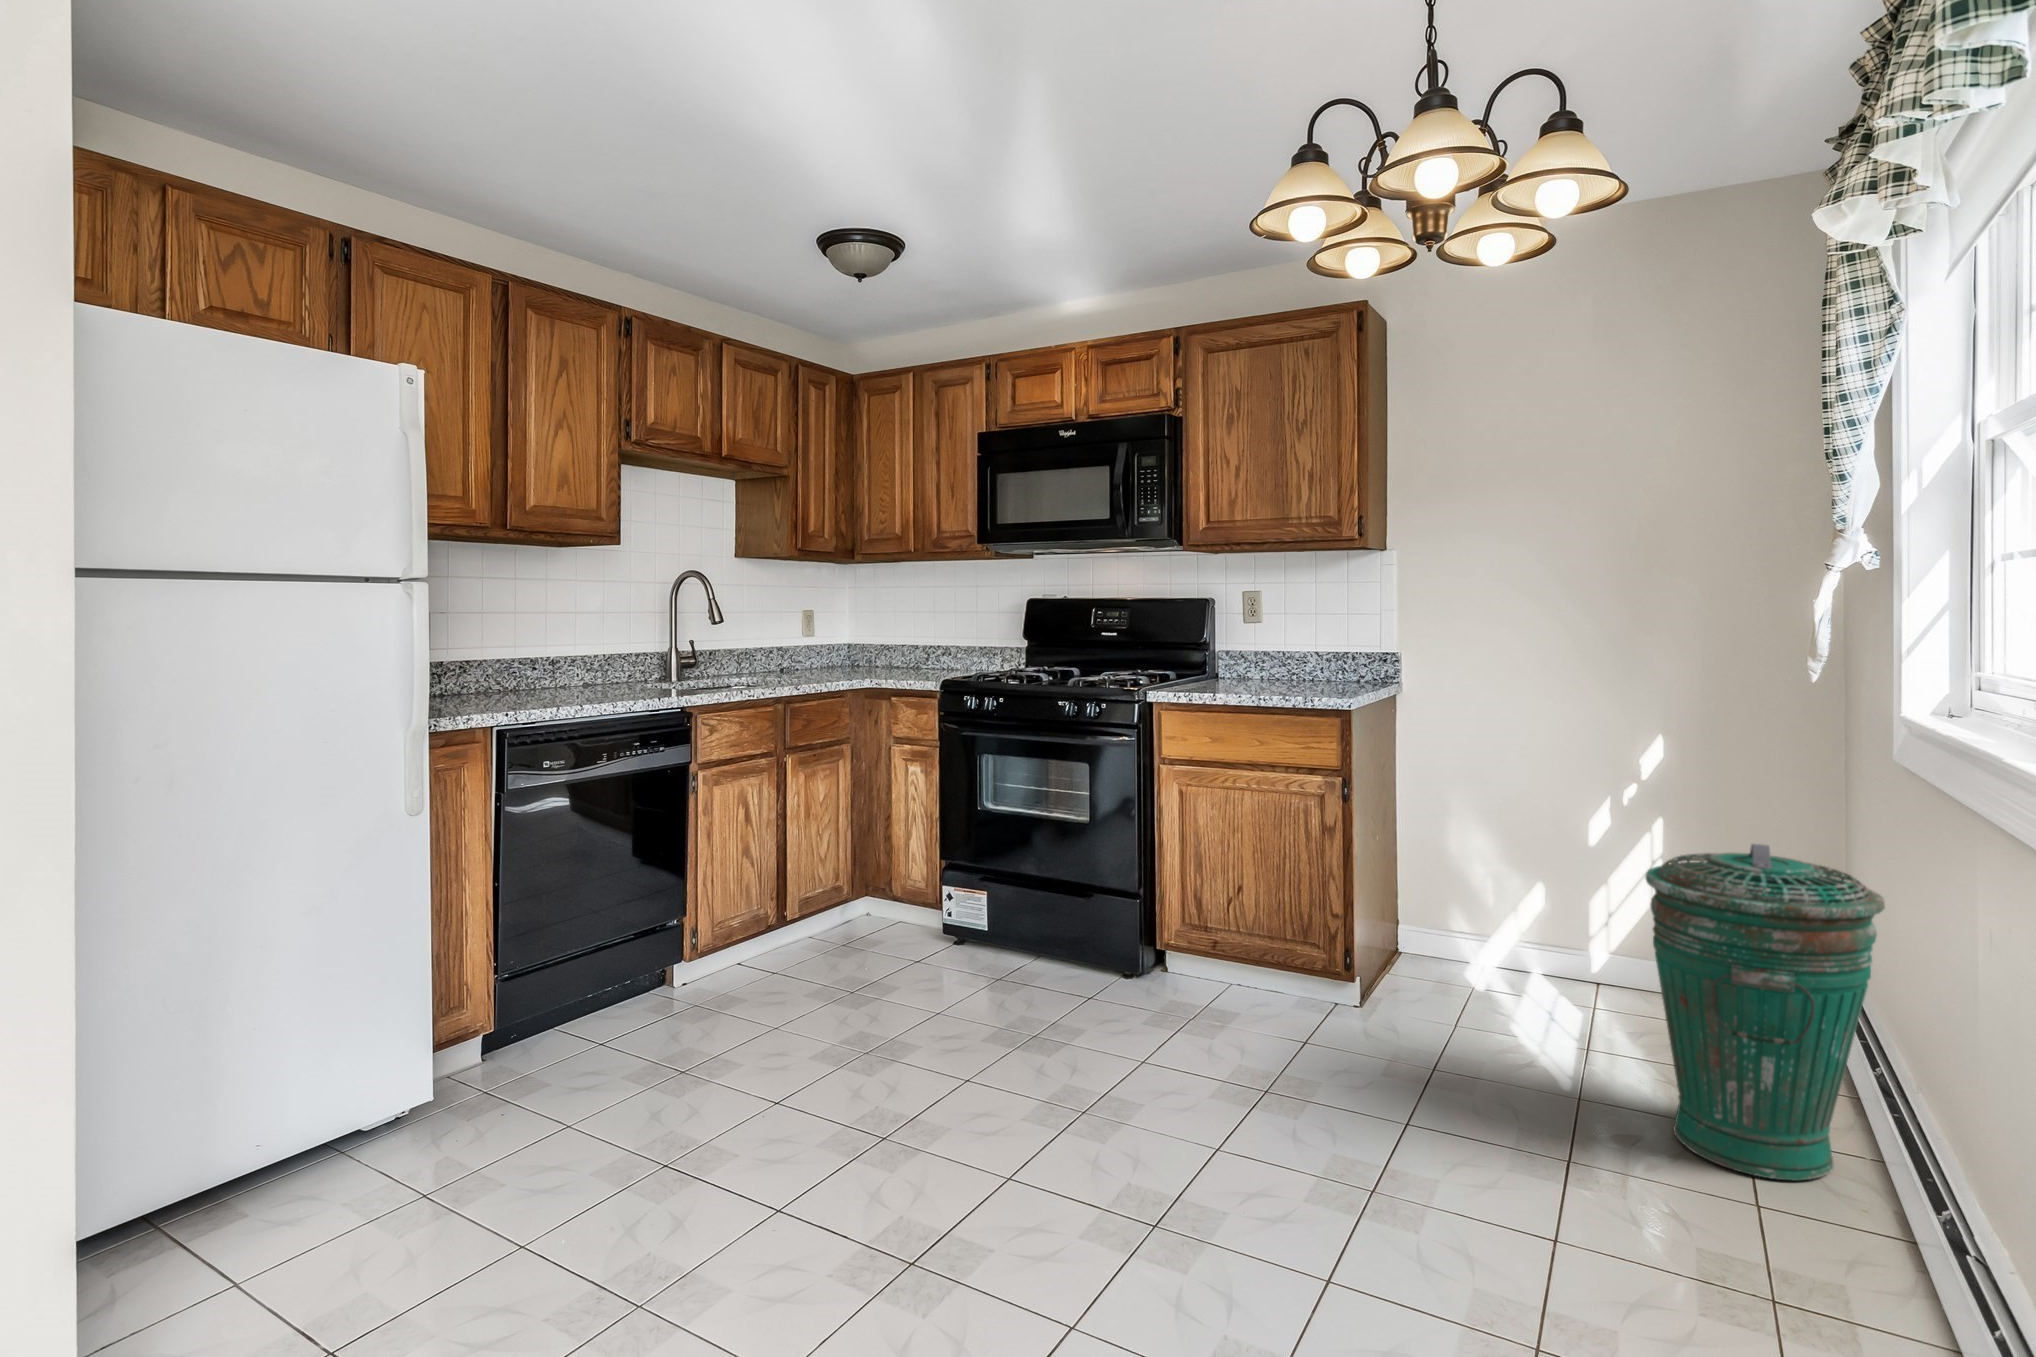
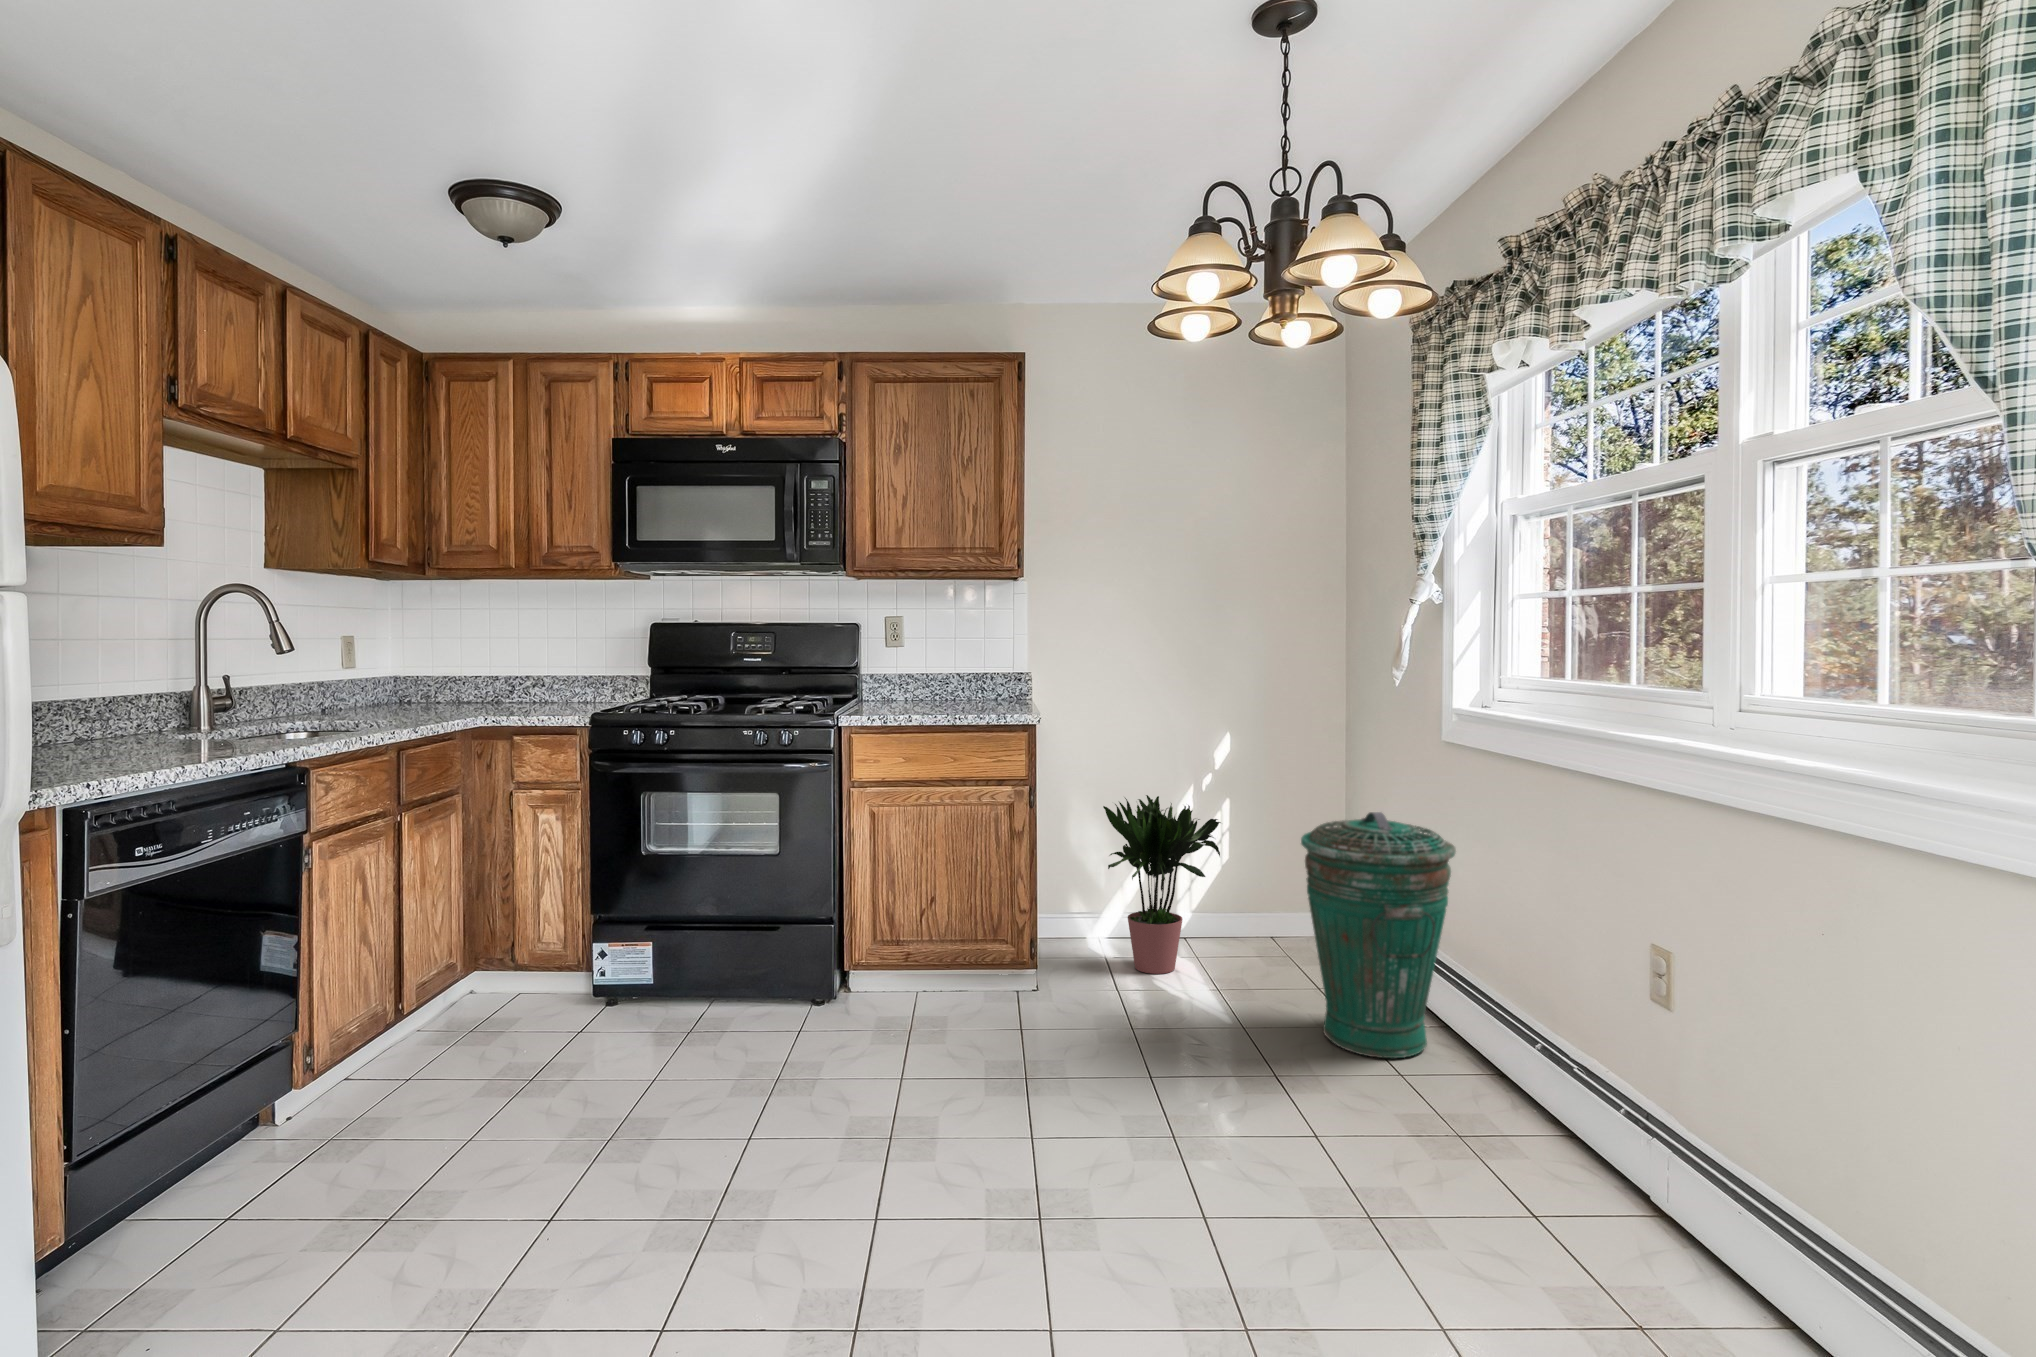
potted plant: none [1449,797,1616,1022] -> present [1103,795,1221,974]

